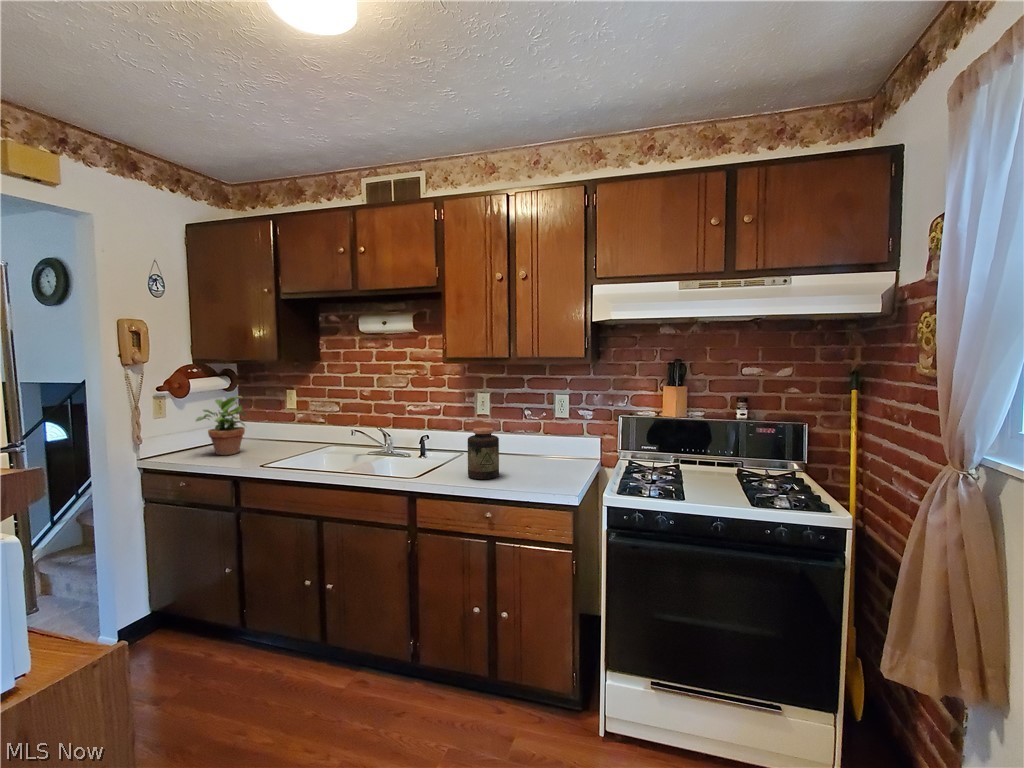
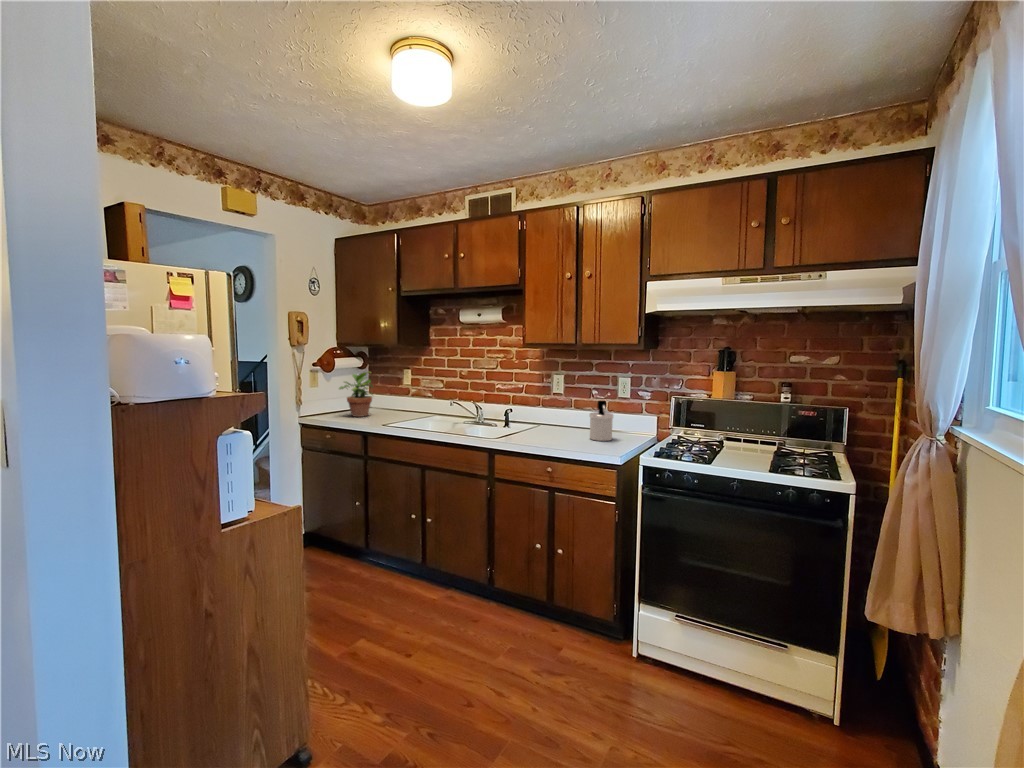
soap dispenser: none [529,425,557,473] -> present [590,401,613,441]
jar: present [468,428,499,479] -> none [537,401,563,442]

